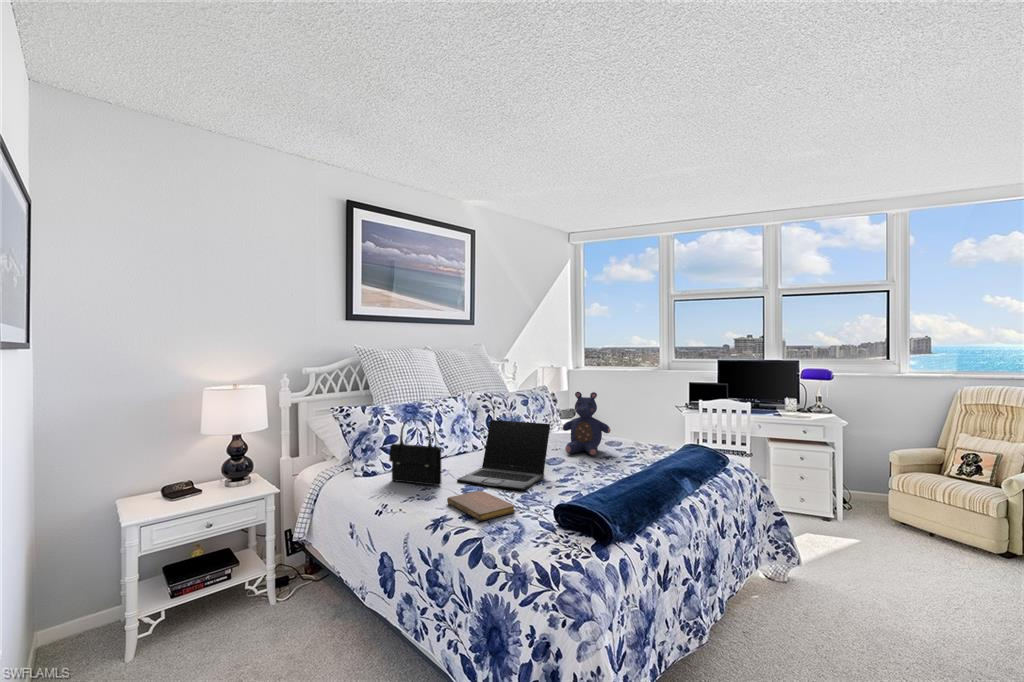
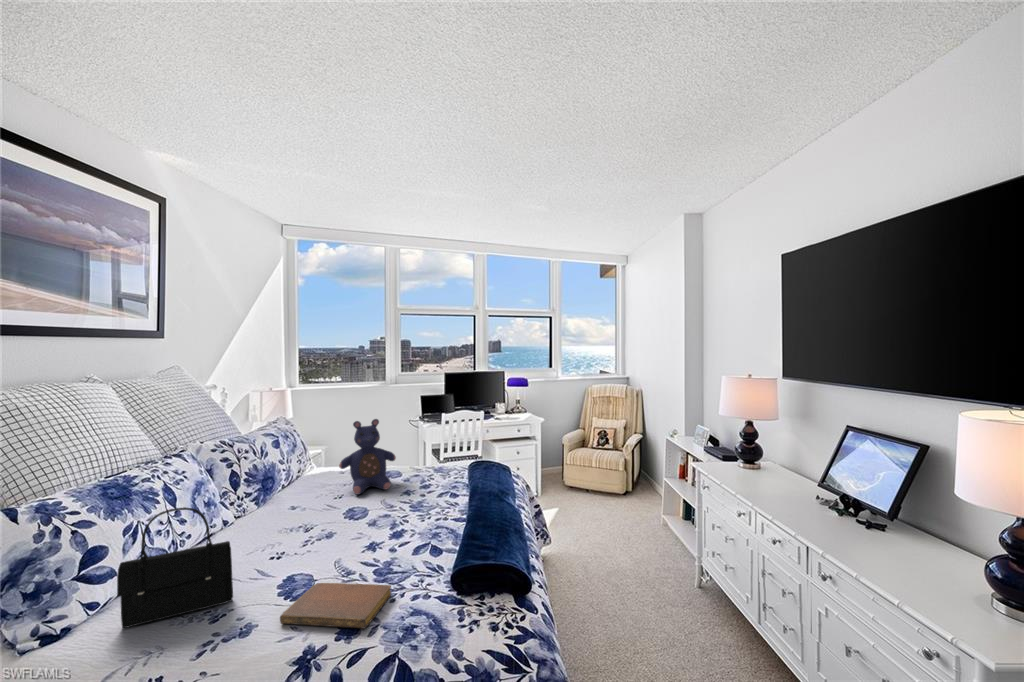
laptop: present [457,420,550,491] -> none [253,466,365,583]

